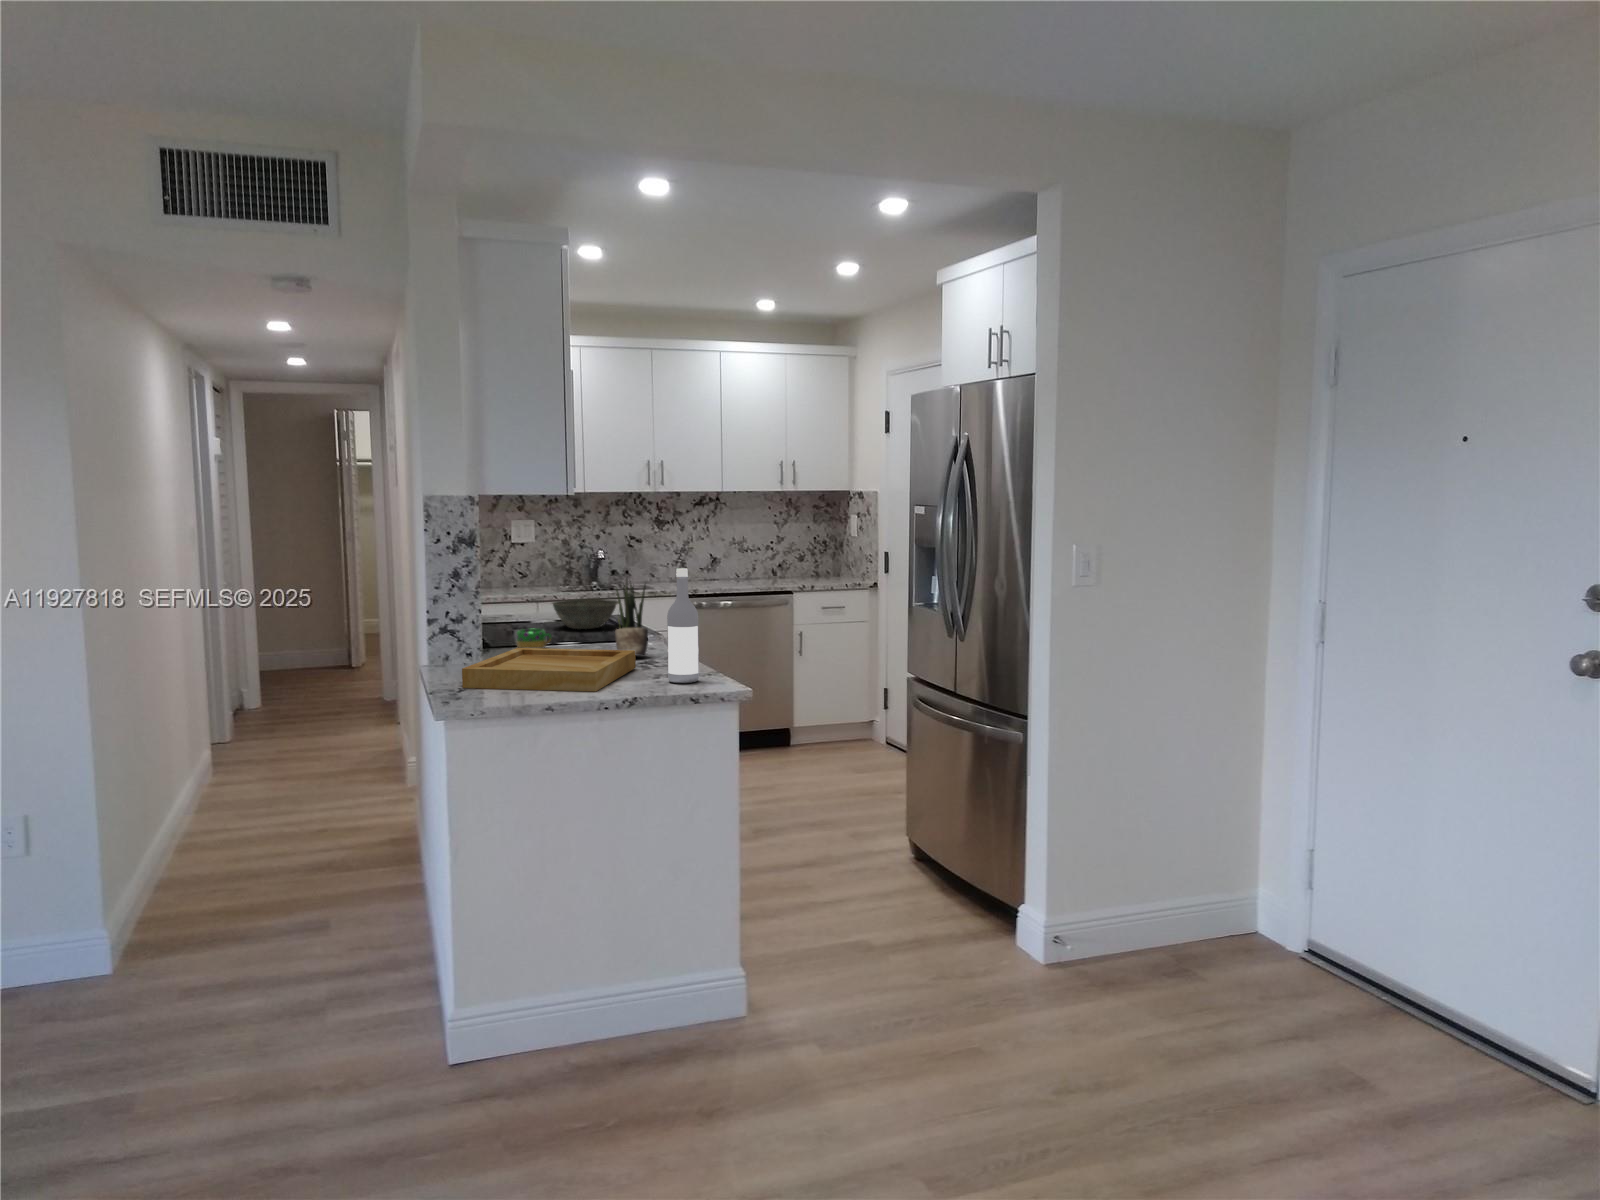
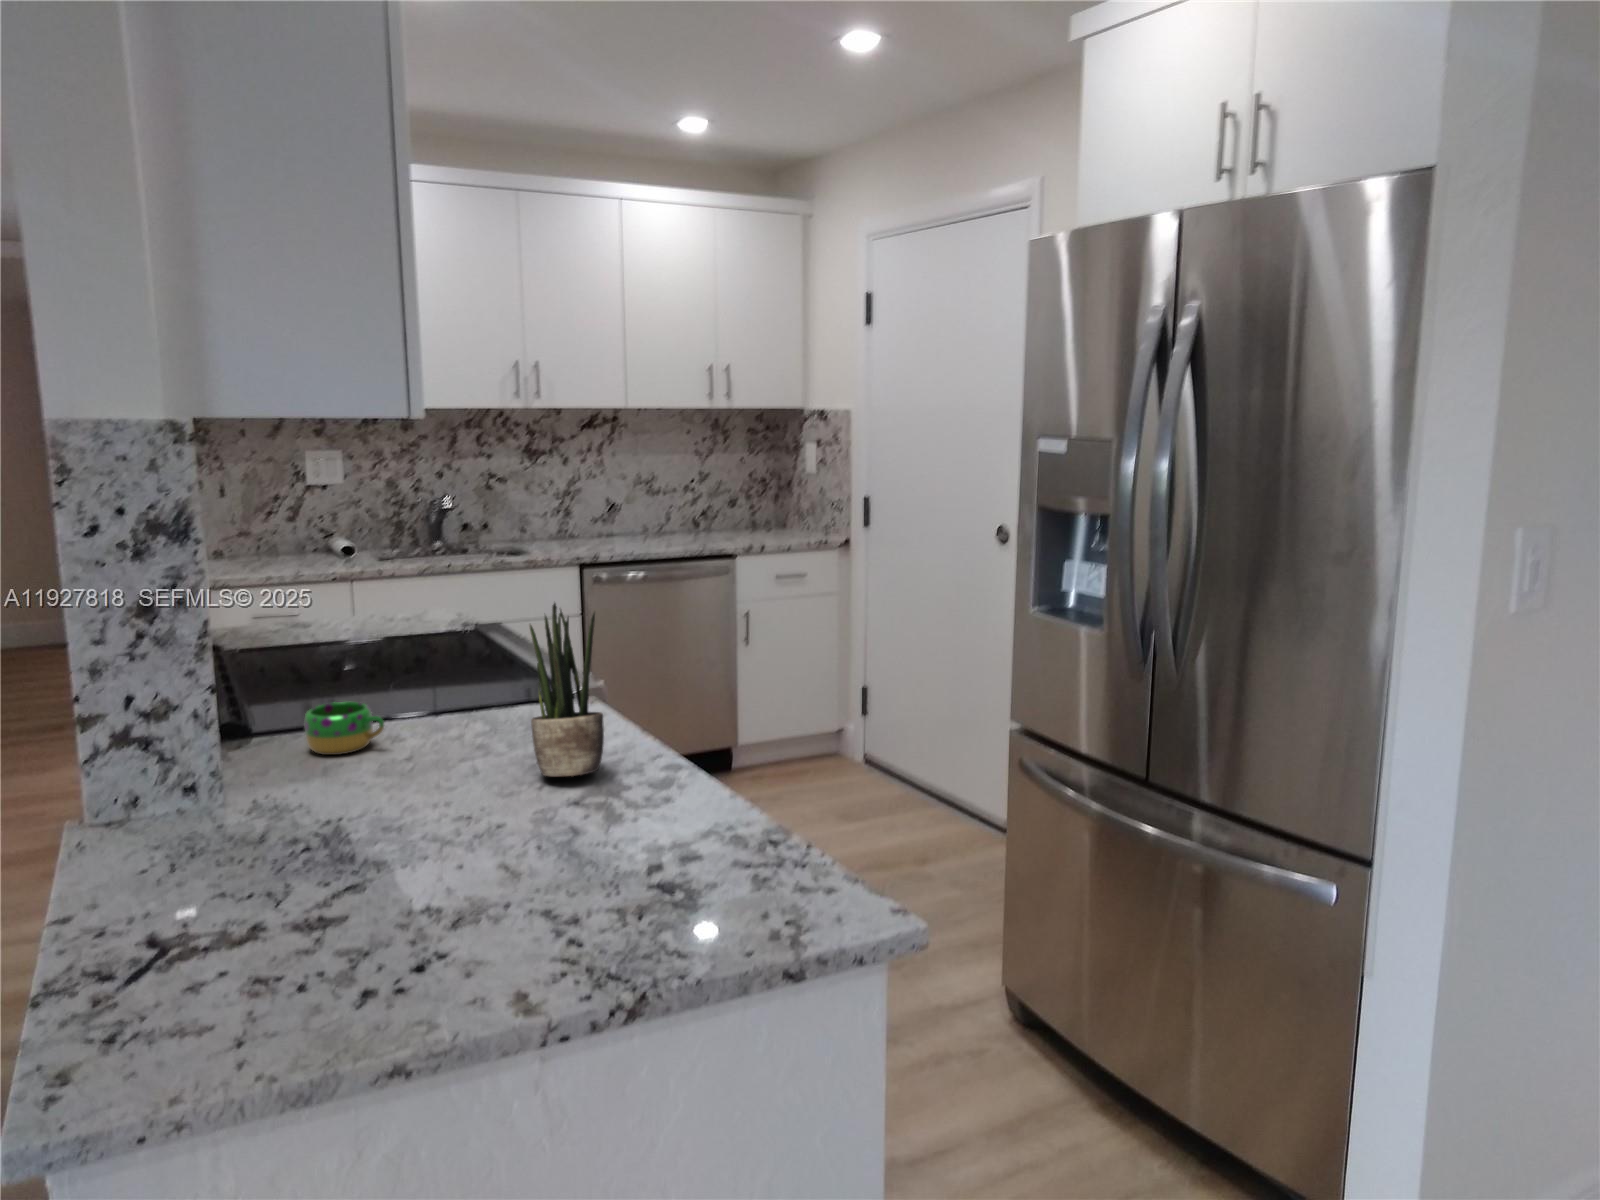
wine bottle: present [667,568,699,683] -> none [704,619,782,912]
bowl: present [552,599,619,629] -> none [375,604,506,668]
tray: present [462,648,636,691] -> none [127,791,597,989]

